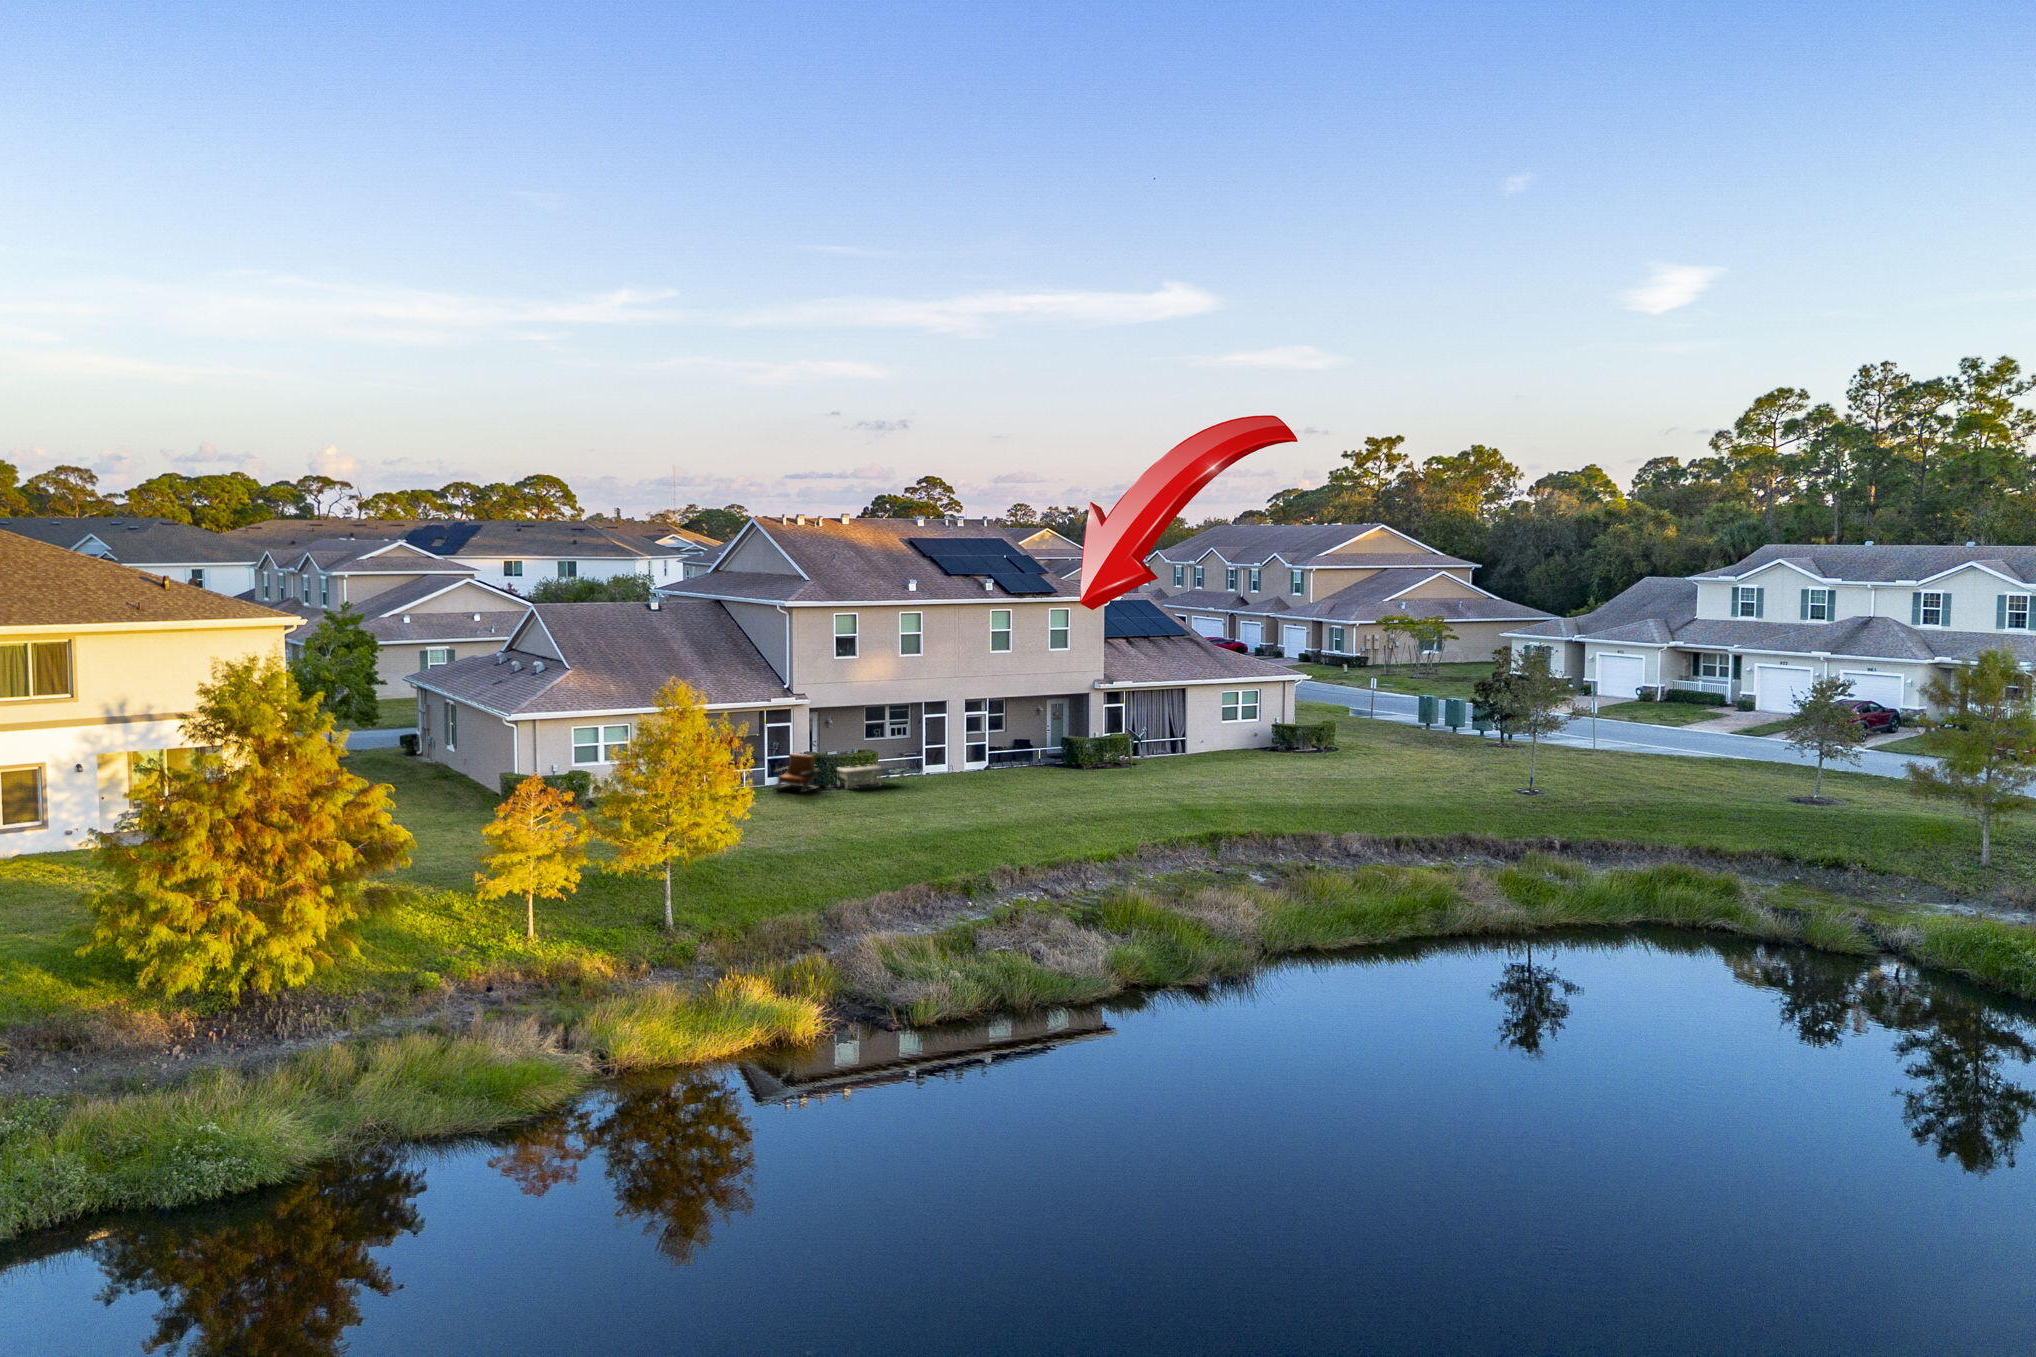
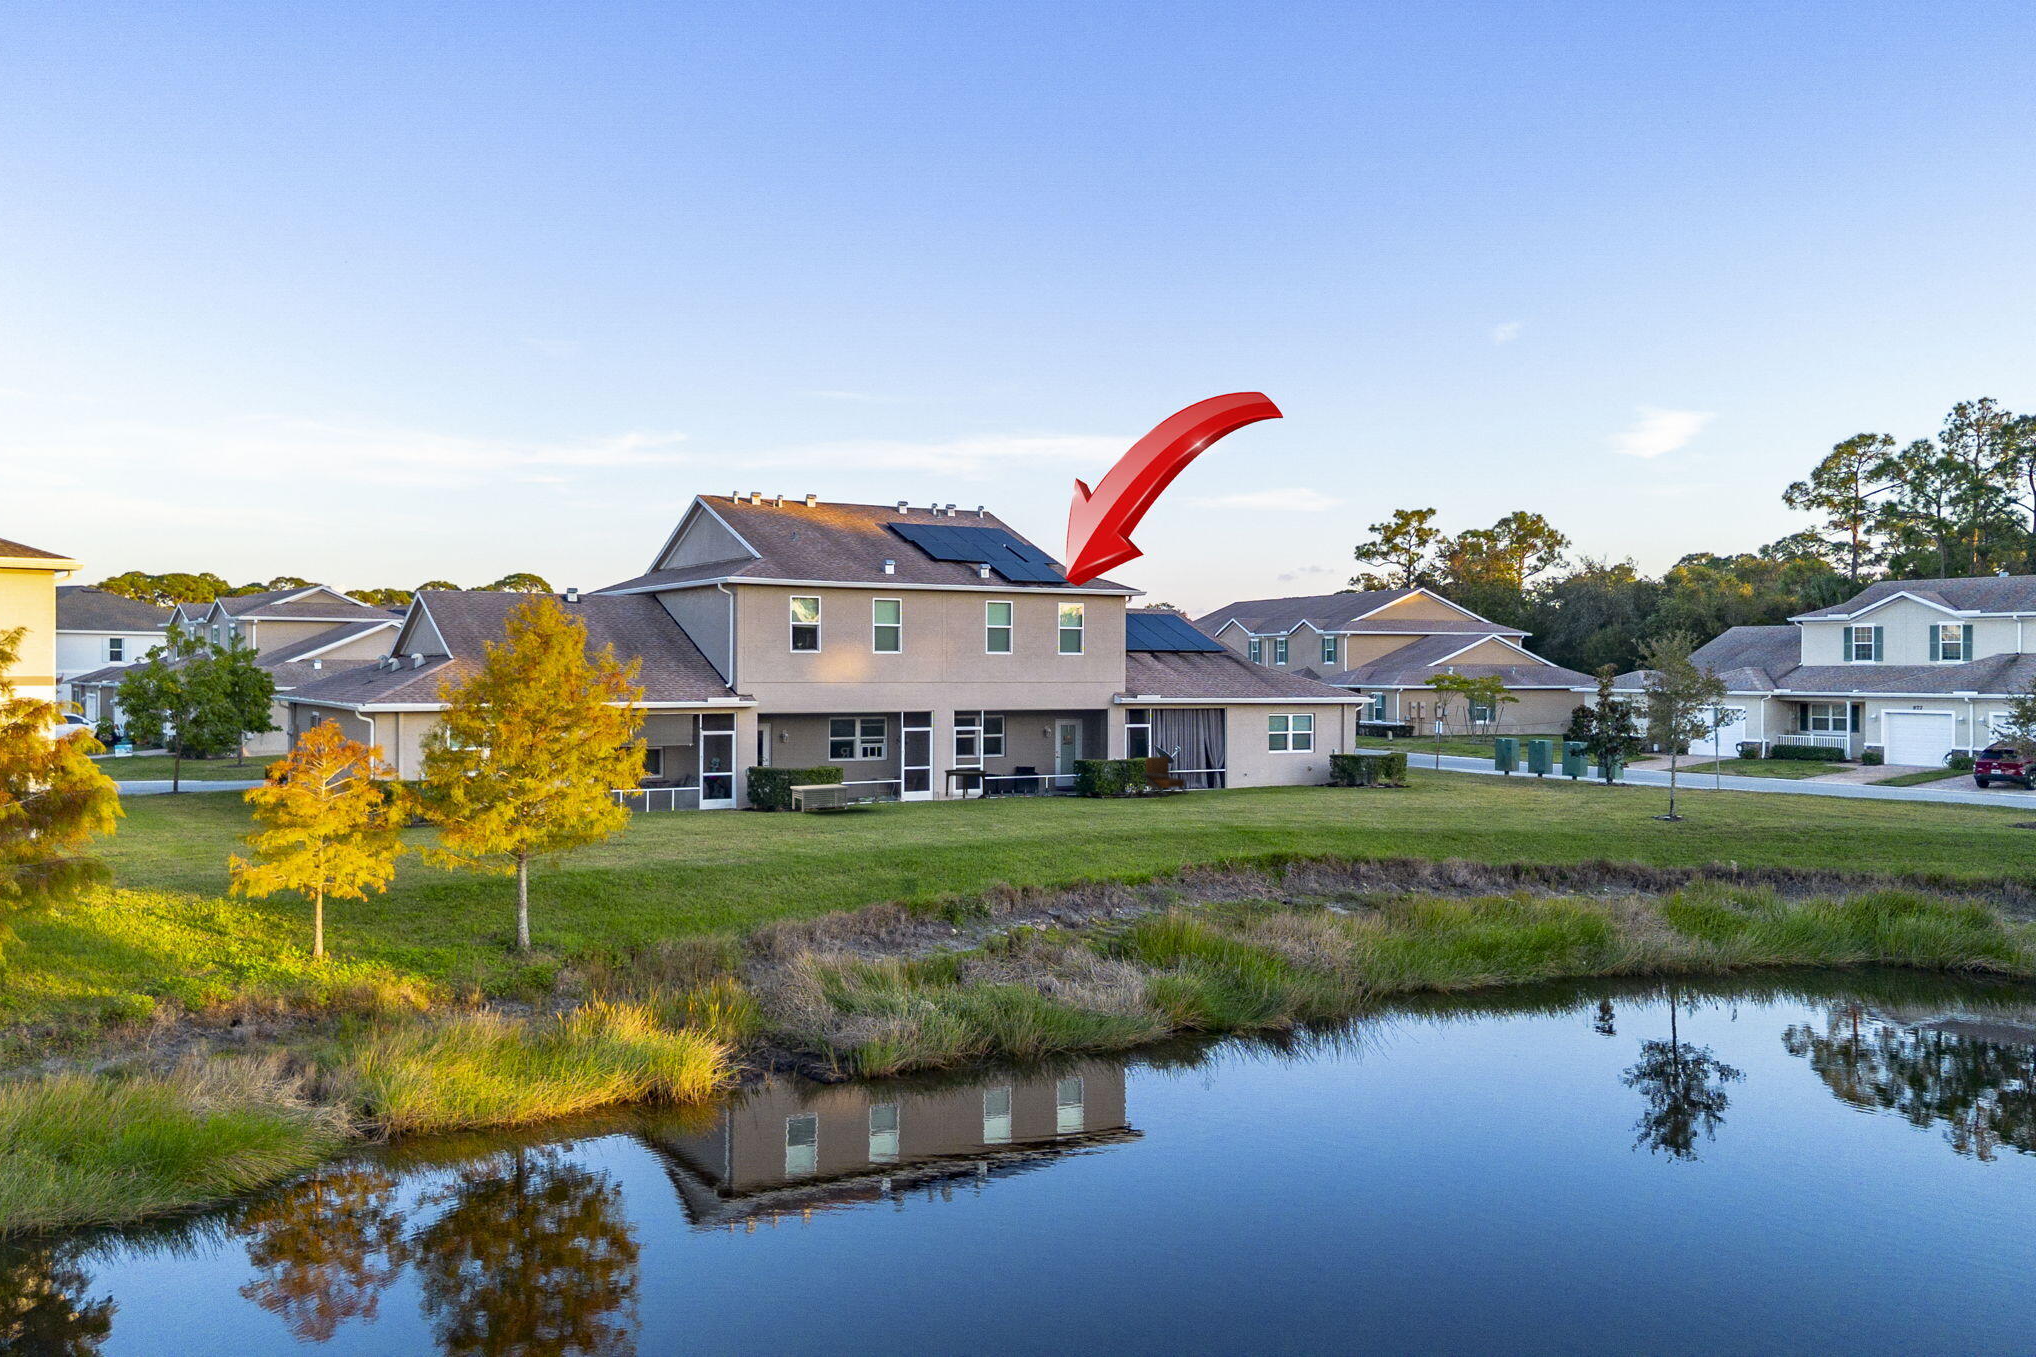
round table: none [957,745,992,771] -> present [945,769,987,798]
lounge chair: present [774,753,819,792] -> present [1141,756,1188,796]

